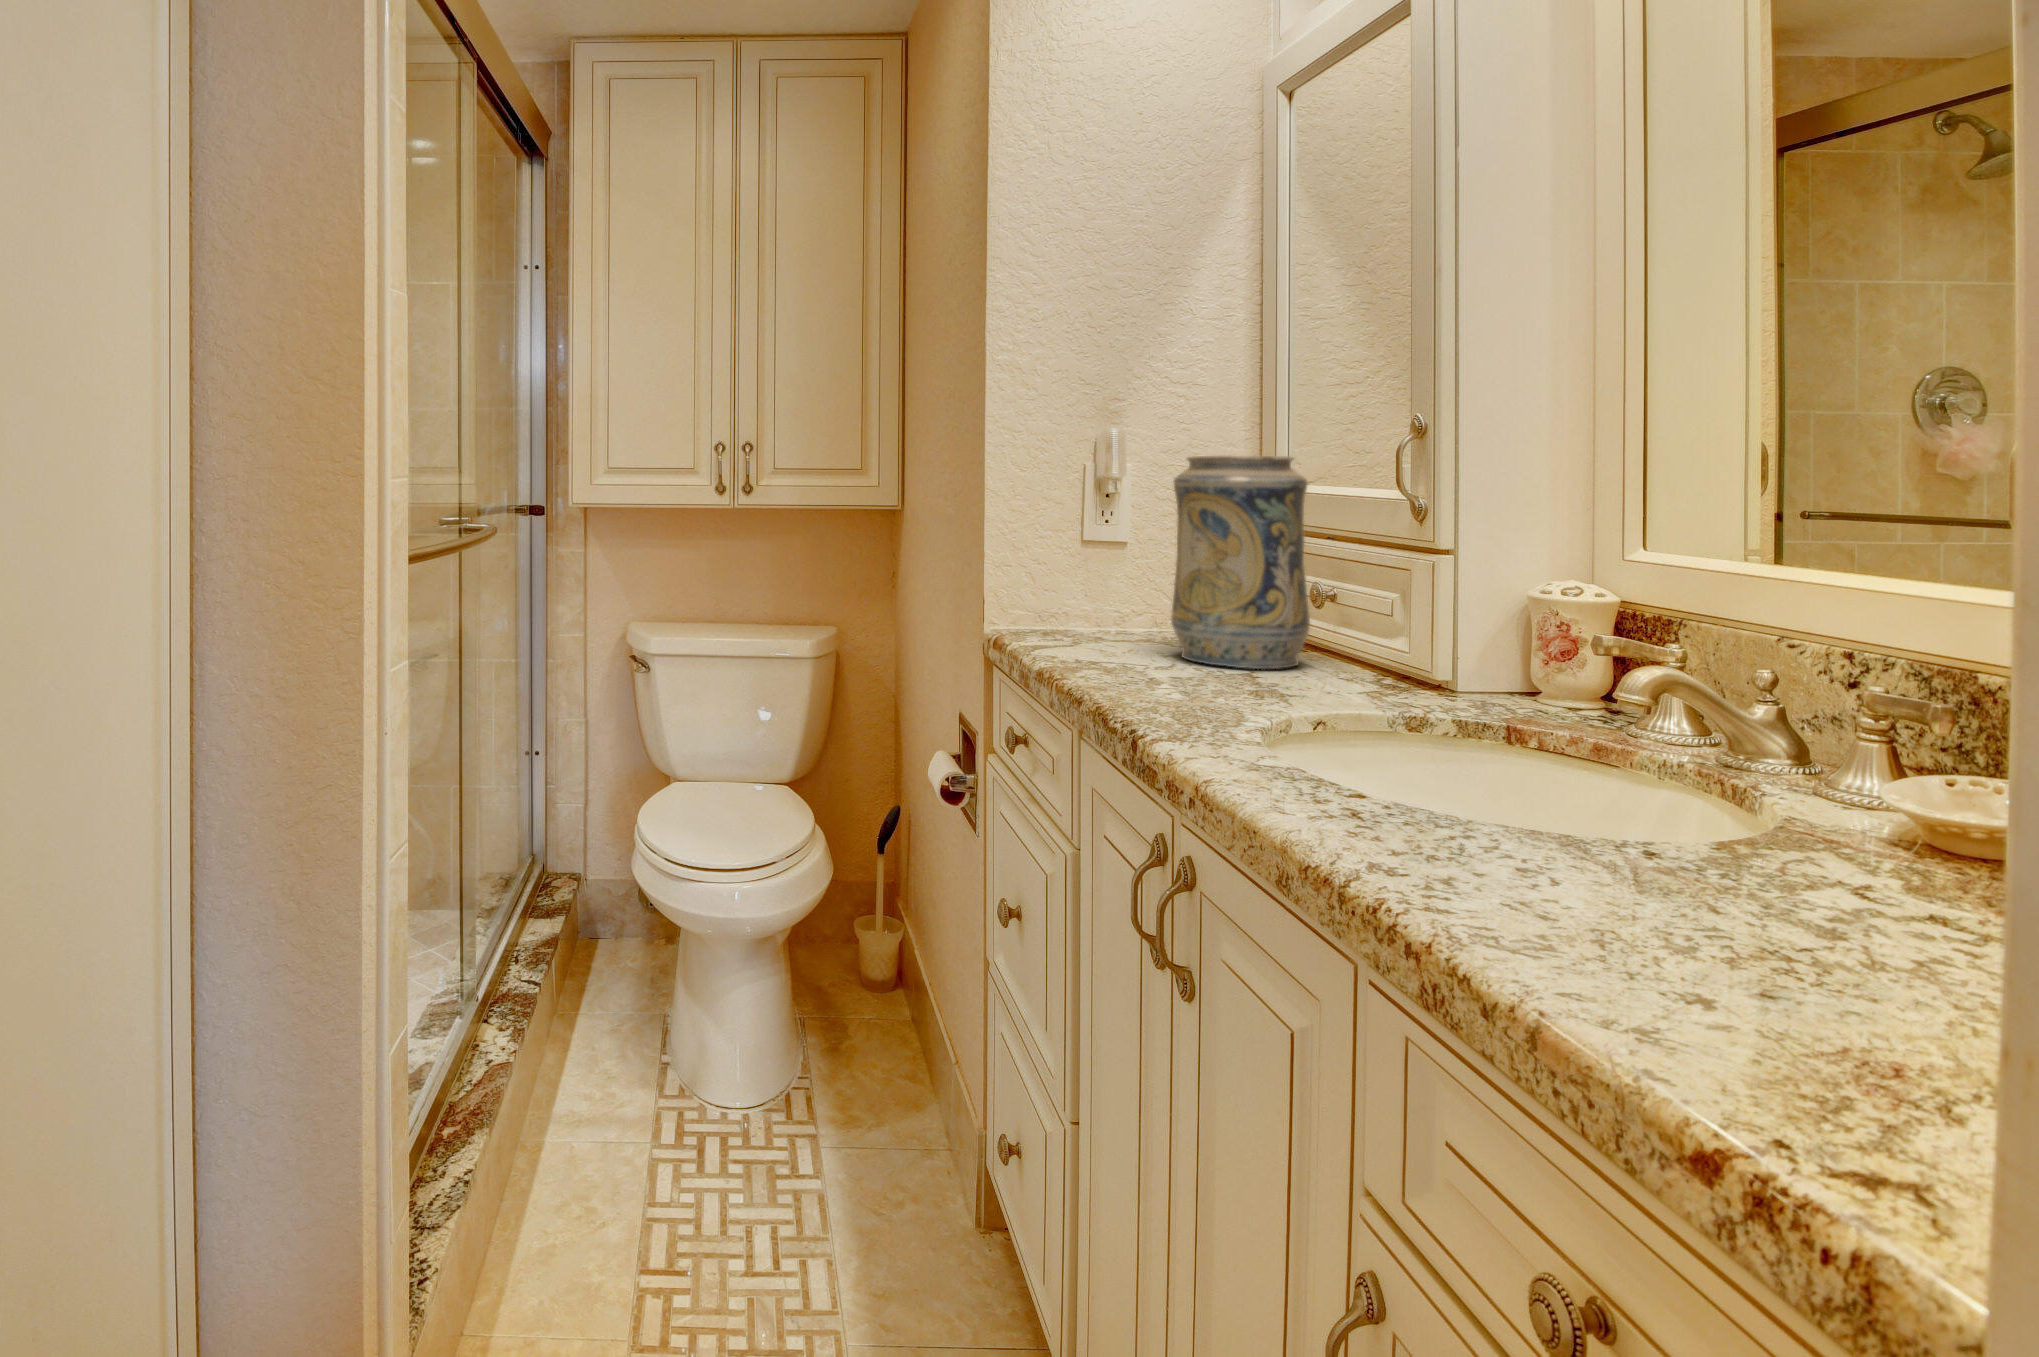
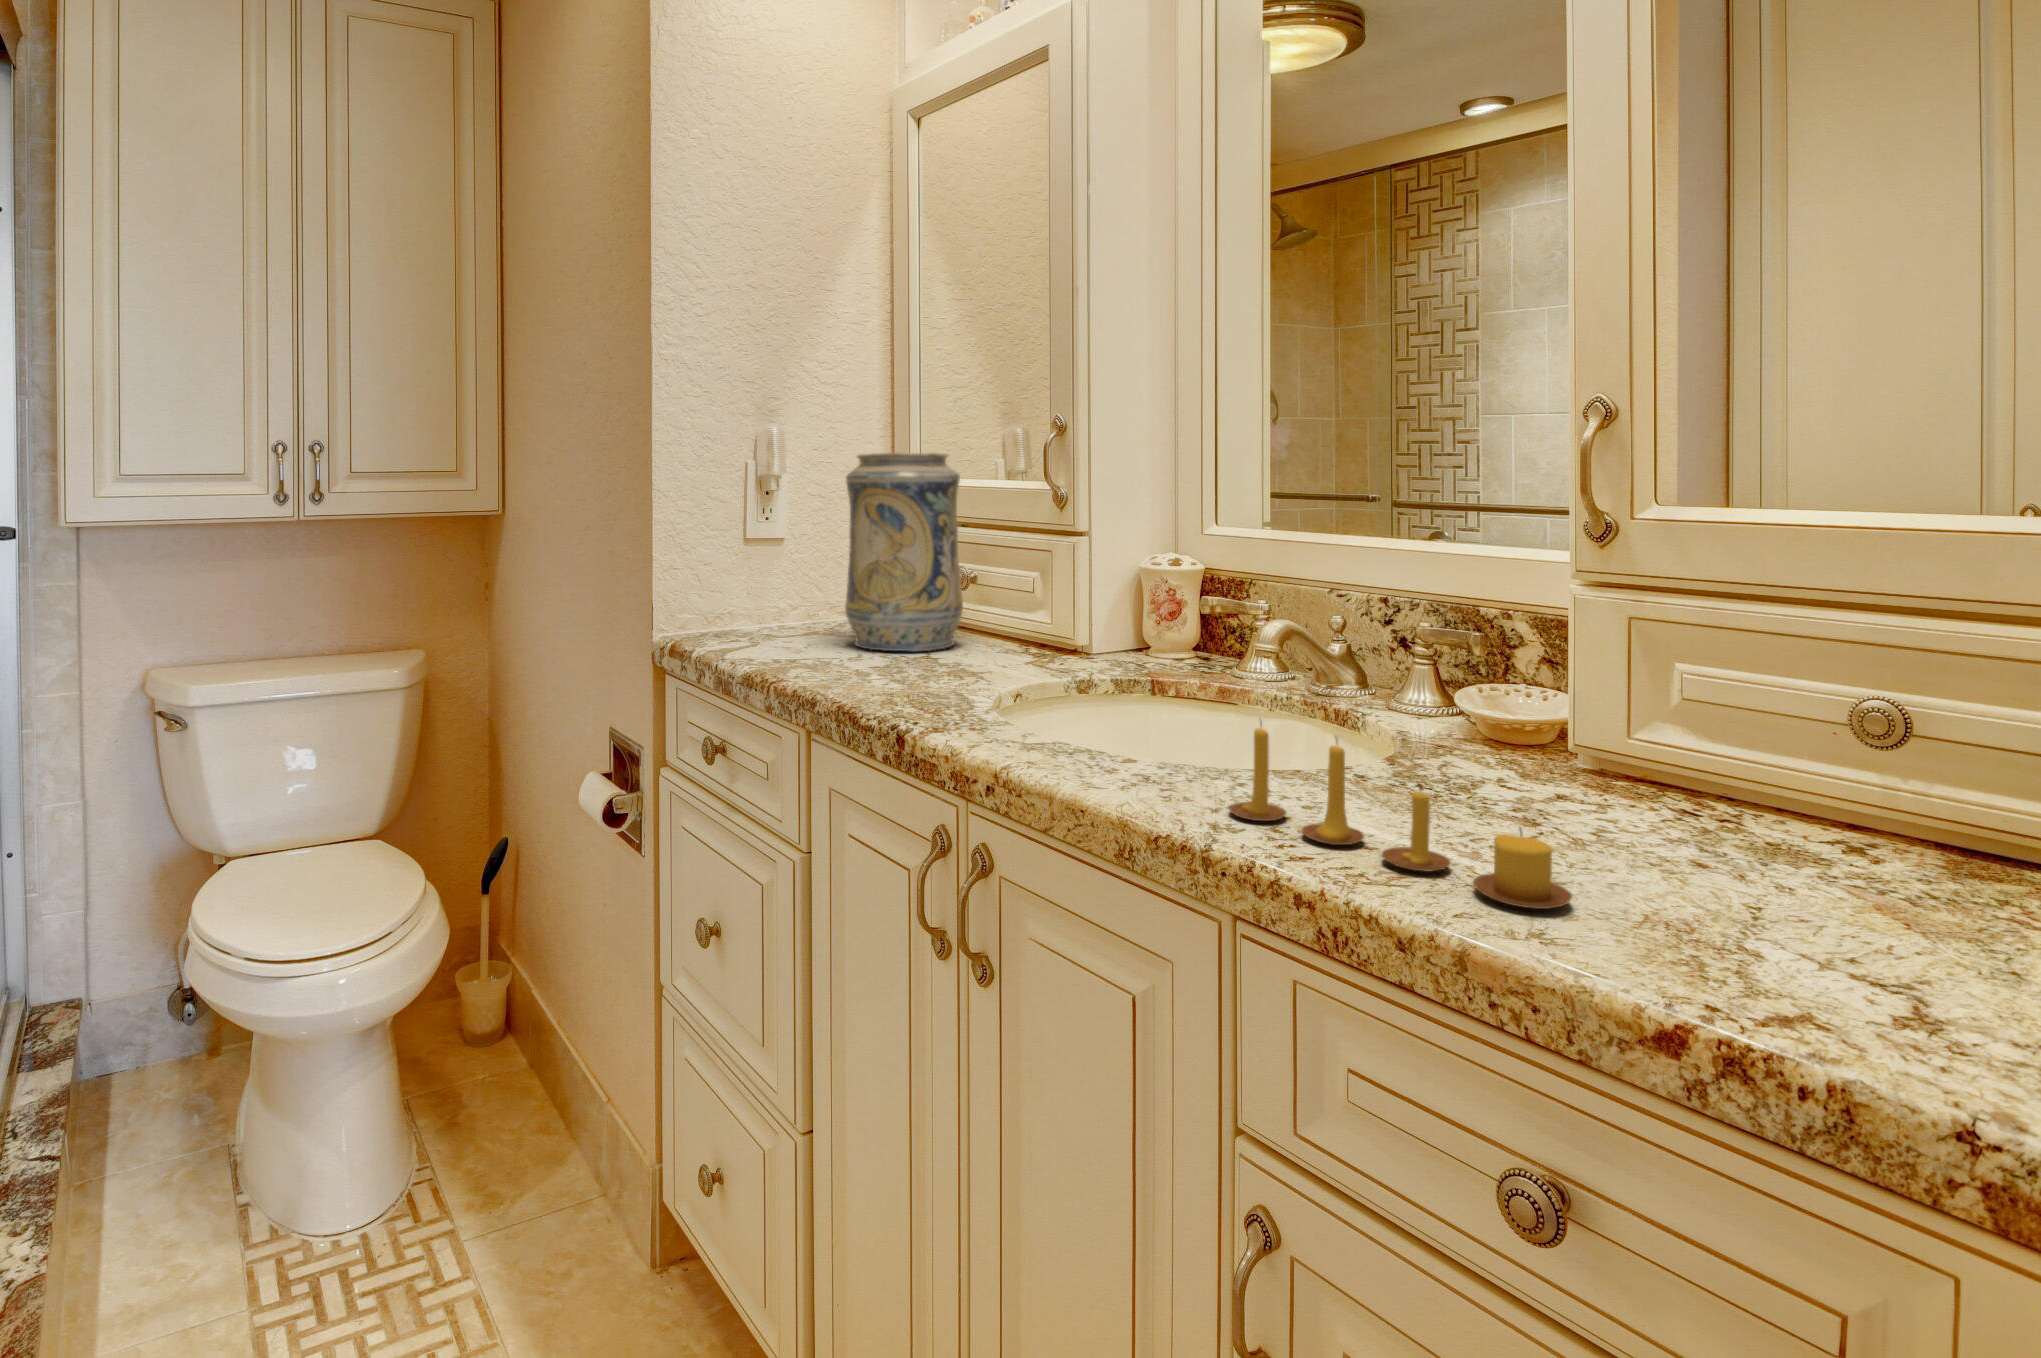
candle: none [1409,764,1755,1021] -> present [1229,727,1572,909]

